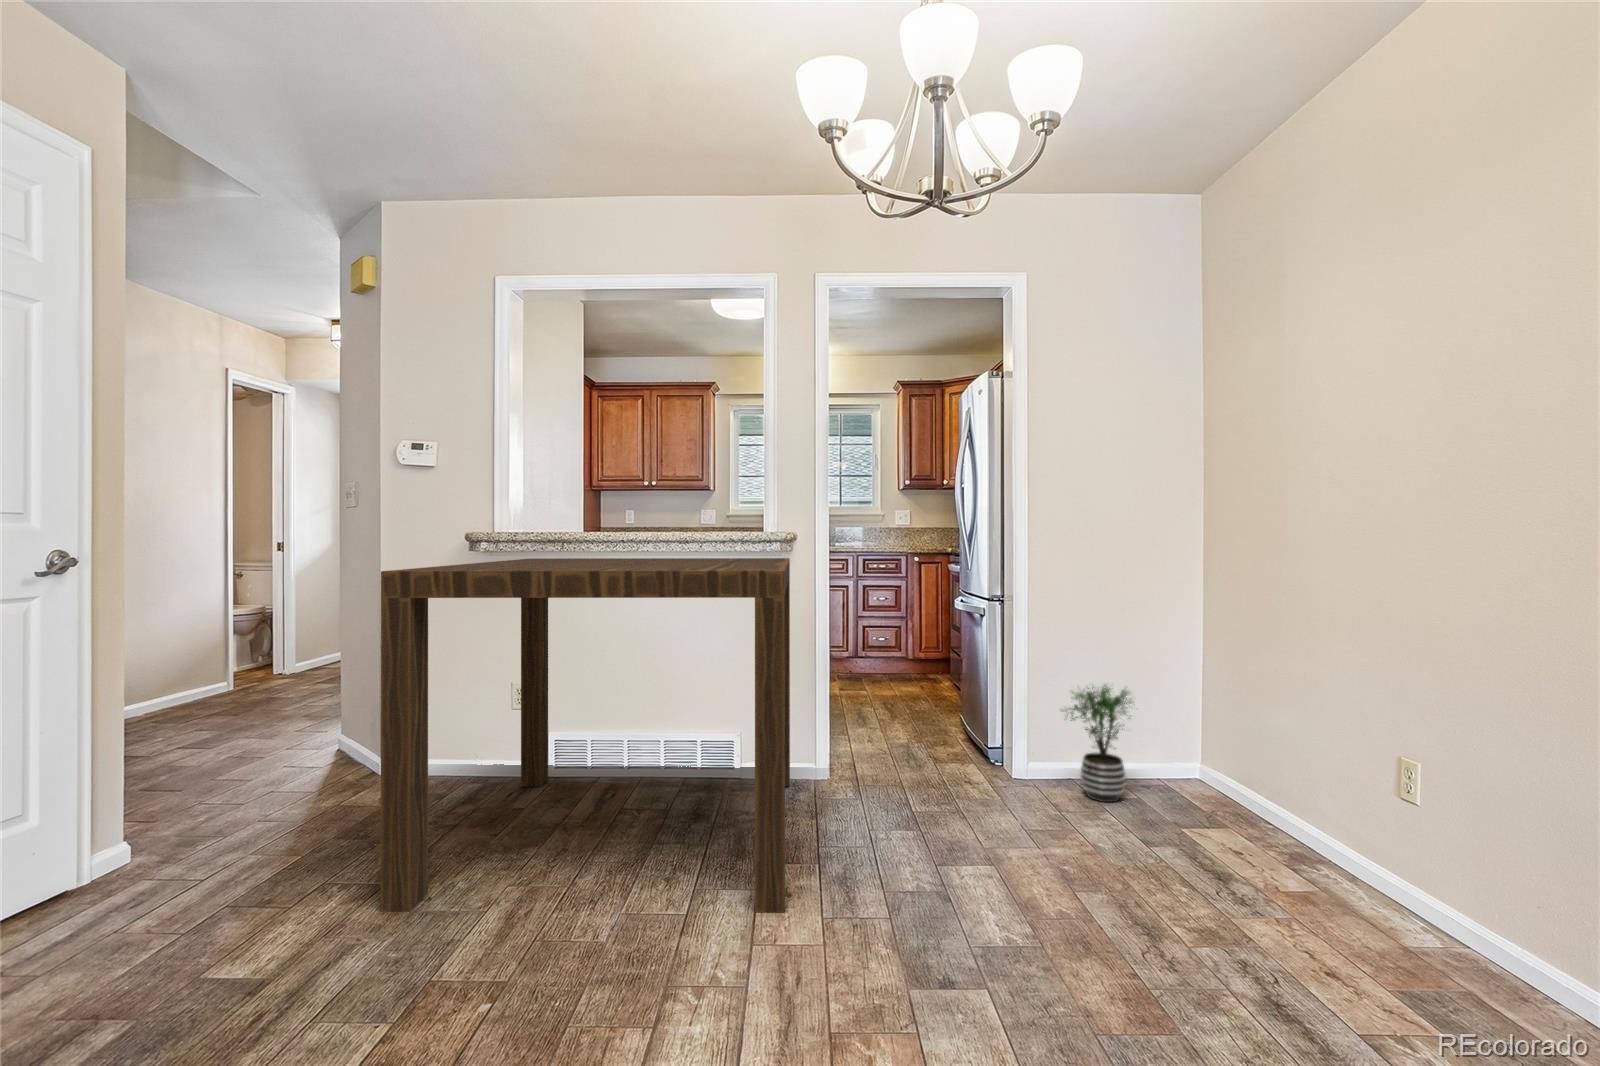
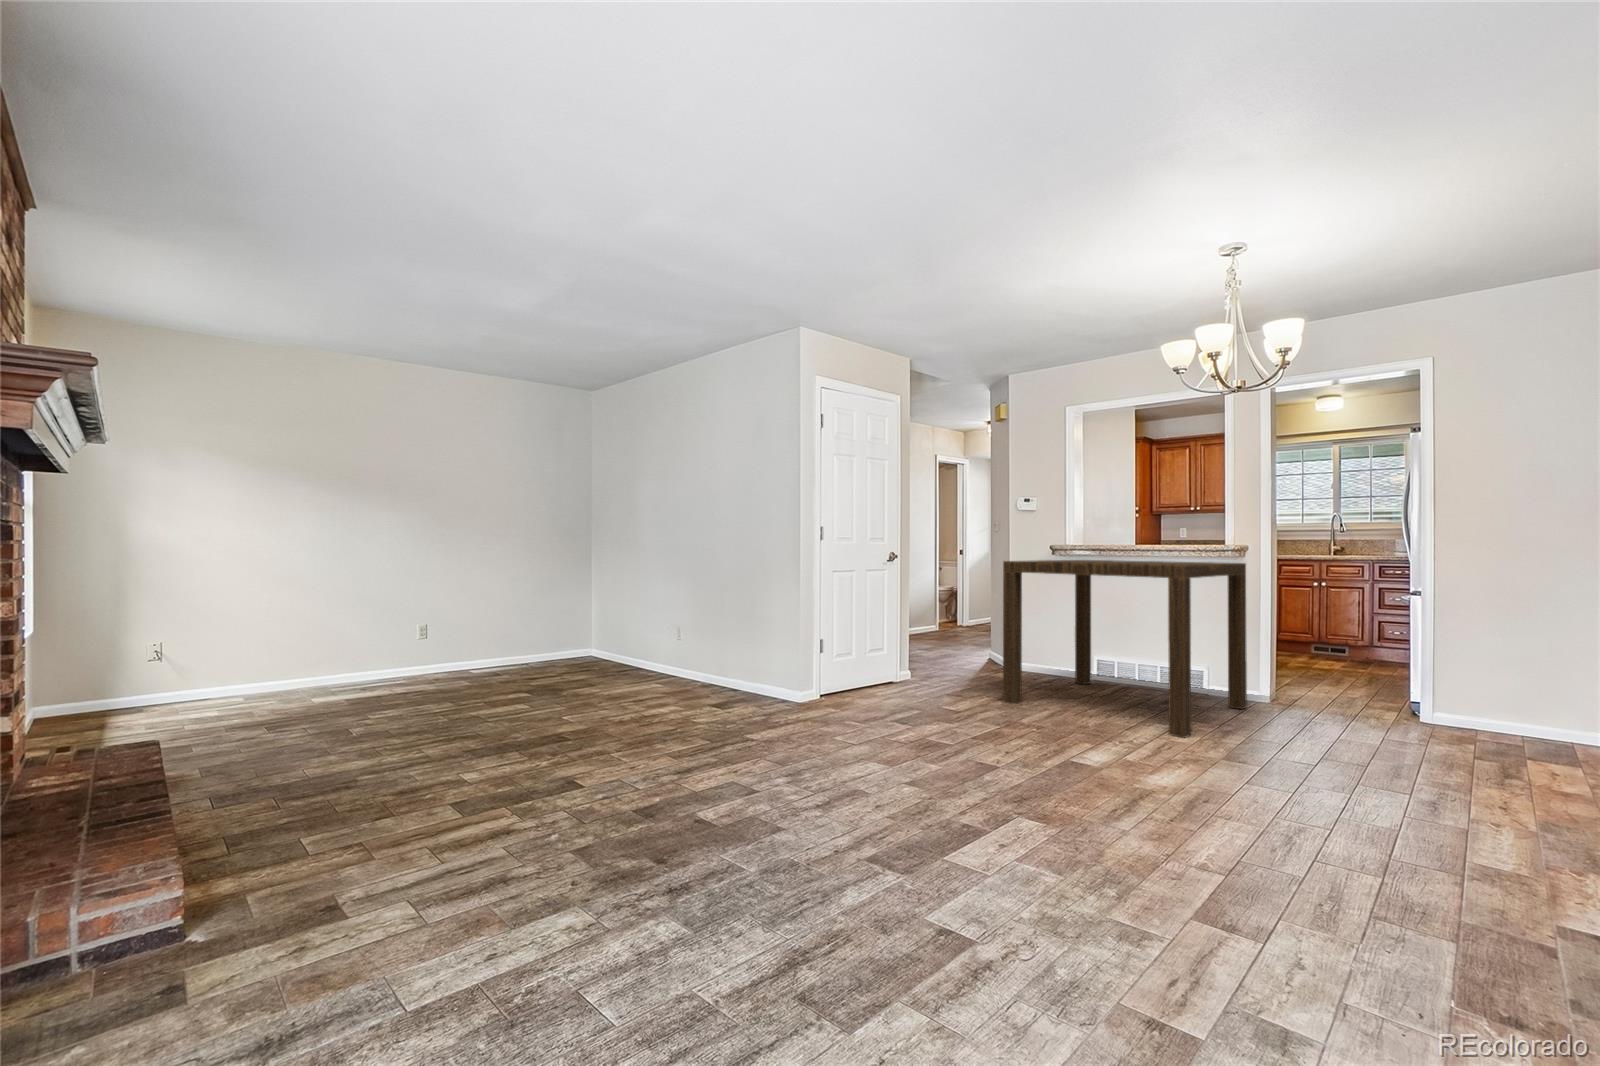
potted plant: present [1063,686,1133,802] -> none [1474,667,1569,763]

